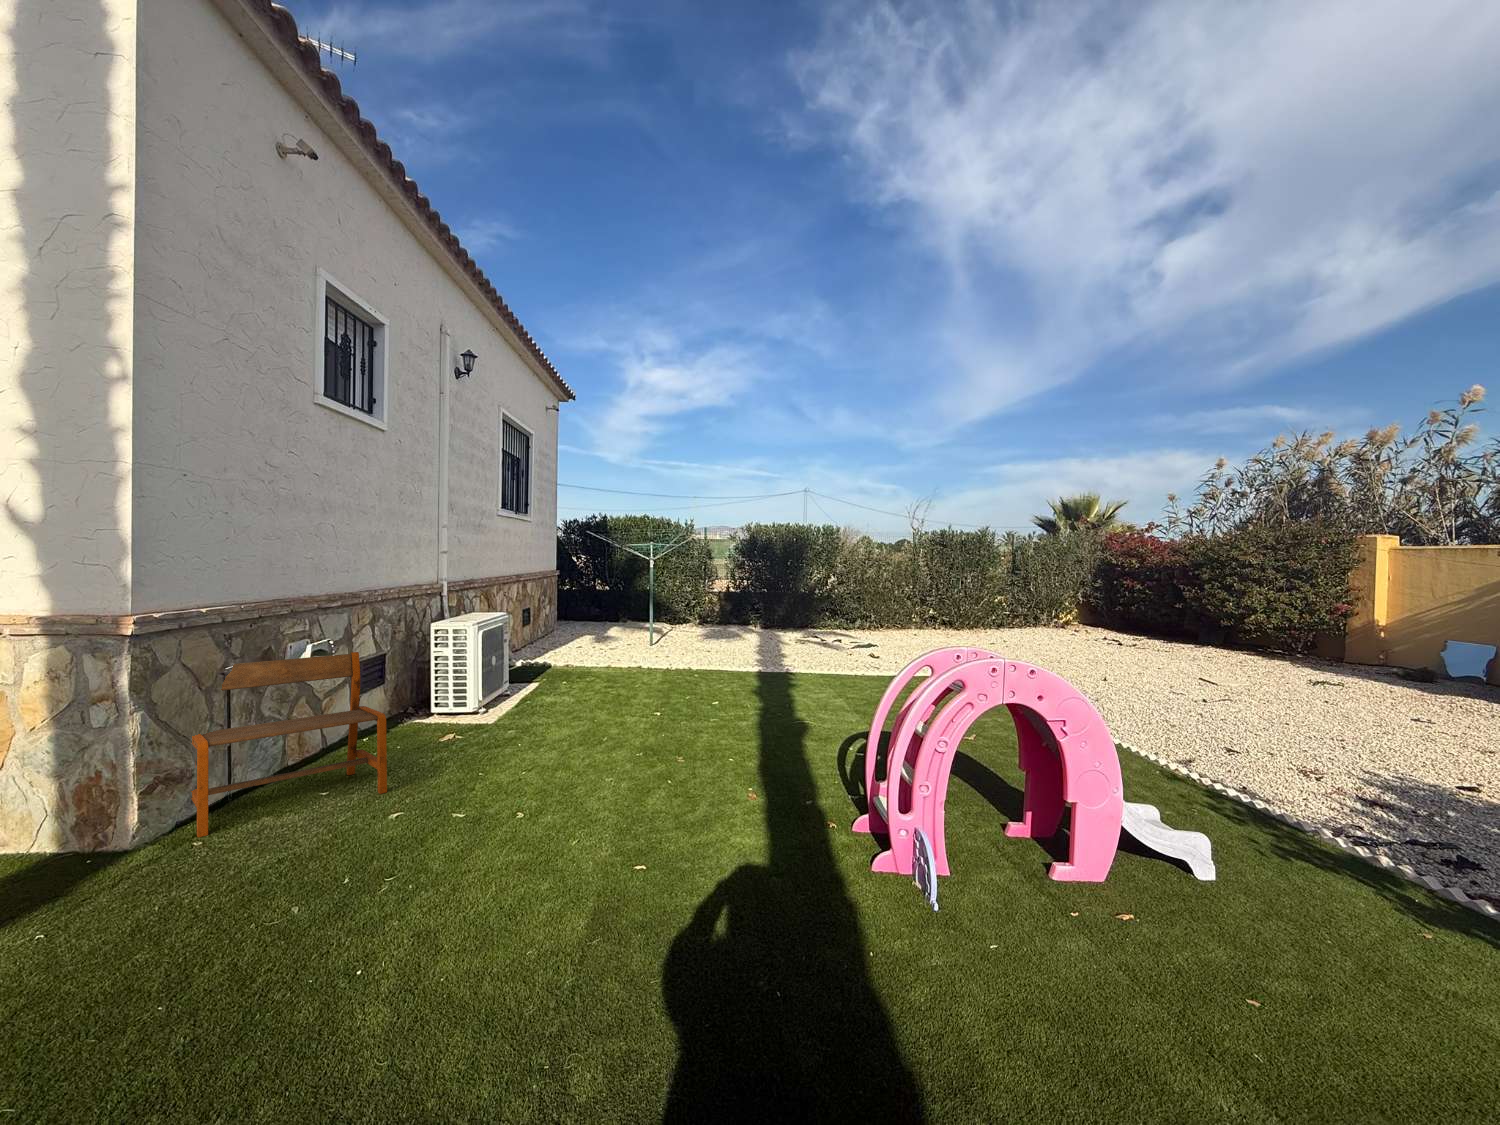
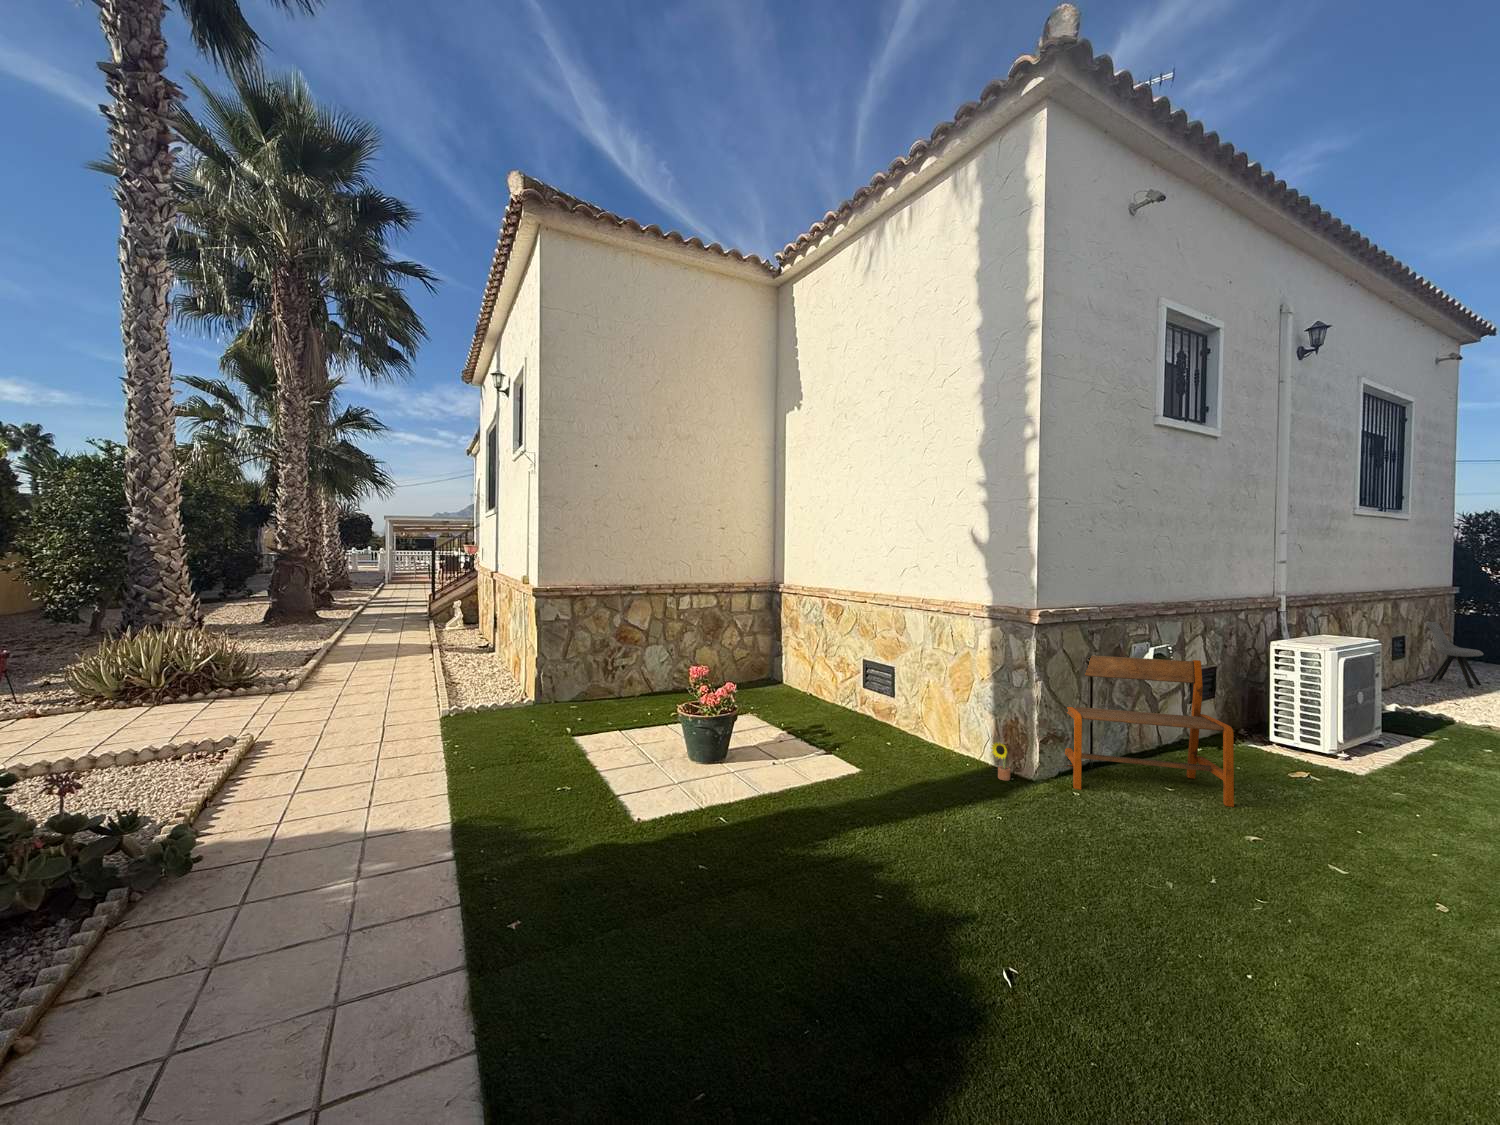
chair: none [542,596,571,641] -> present [1426,622,1483,688]
decorative plant: none [46,813,89,867] -> present [991,742,1010,781]

